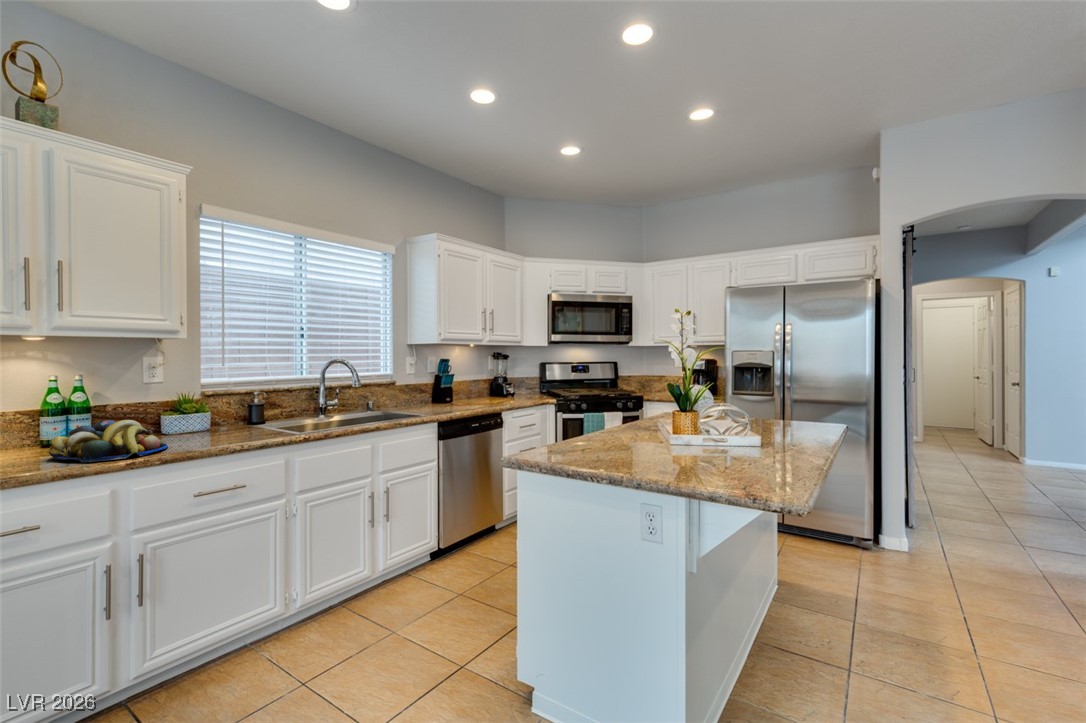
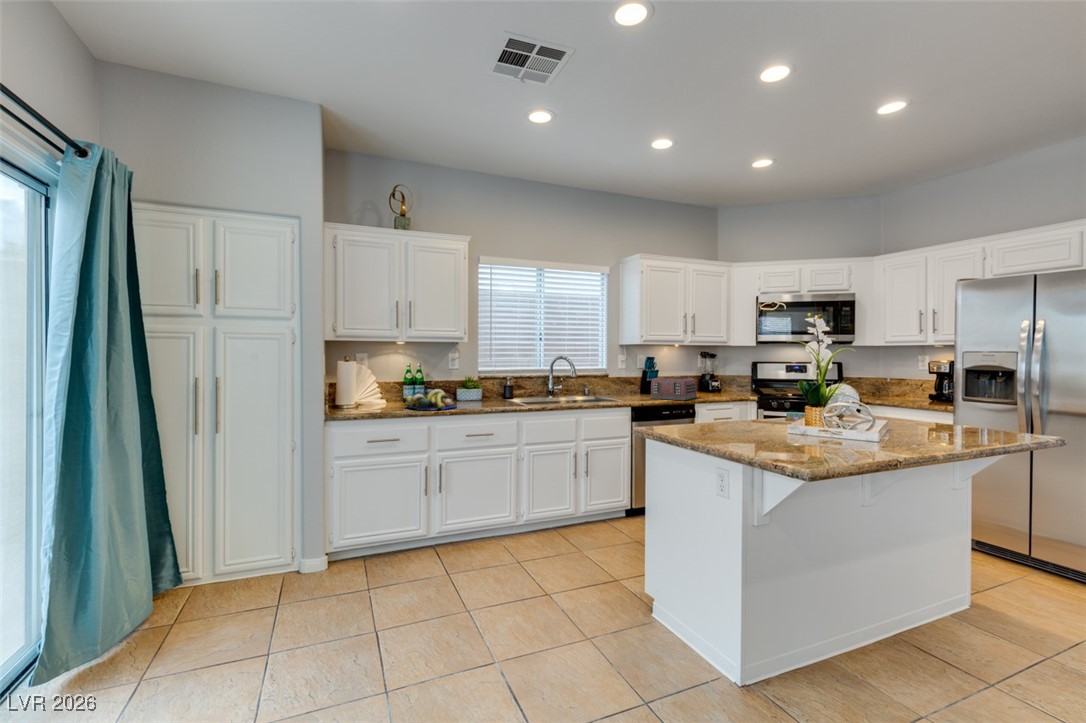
toaster: none [453,382,501,409] -> present [650,377,697,400]

